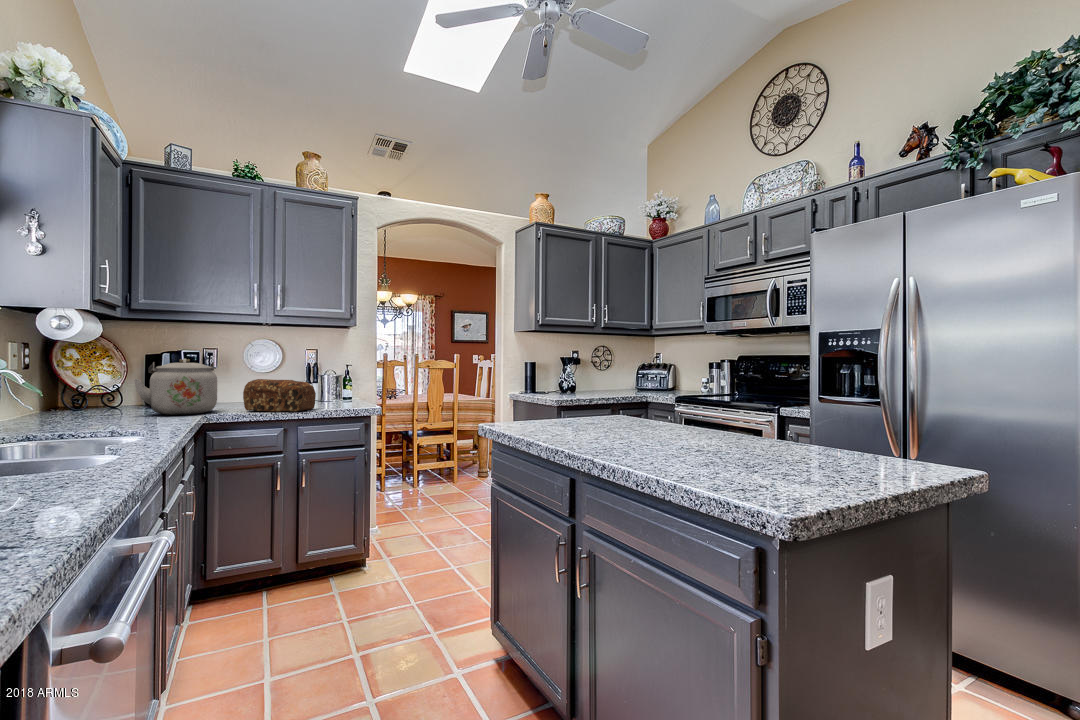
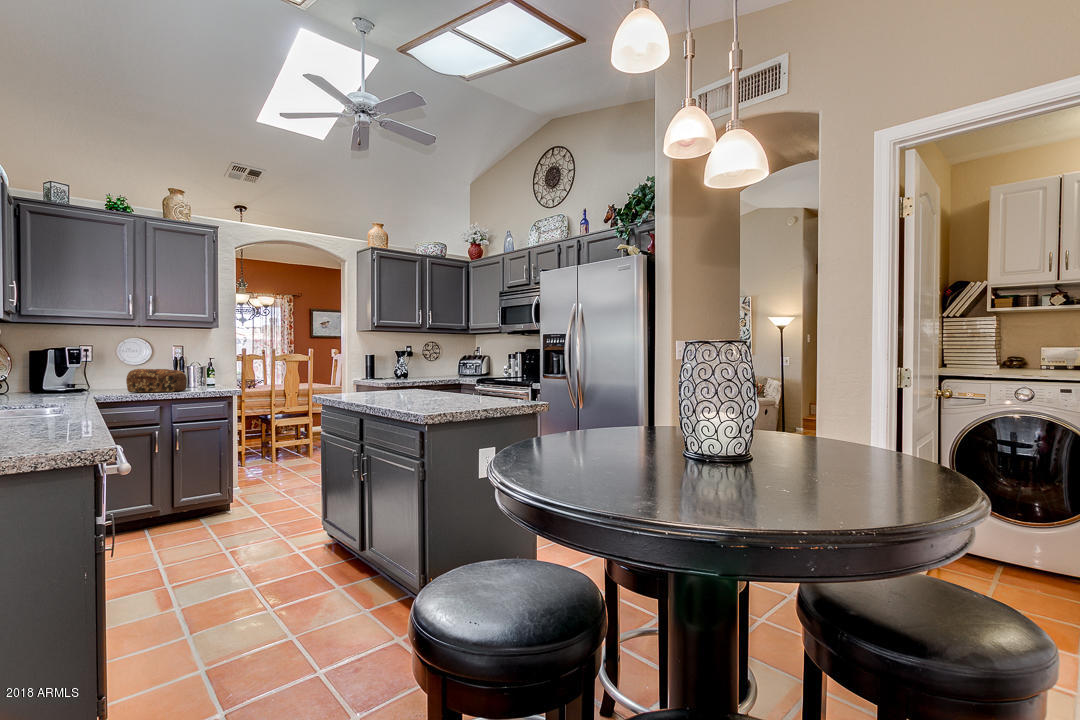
kettle: present [134,359,217,415] -> none [33,354,103,396]

